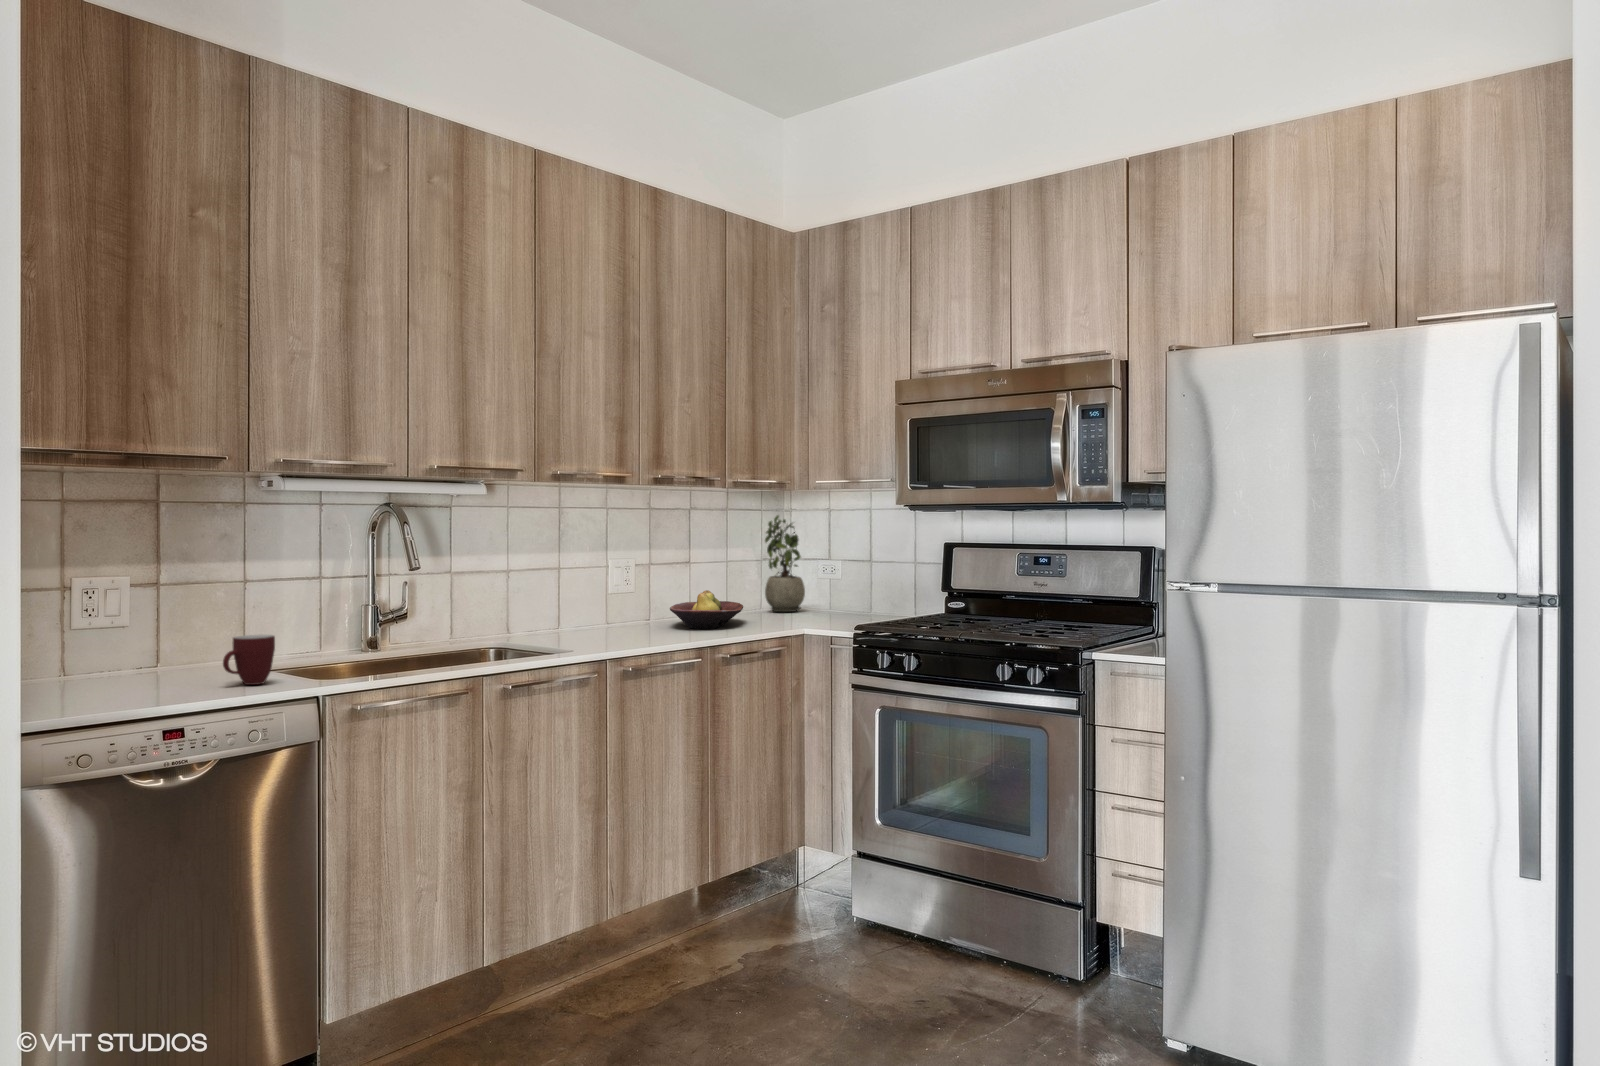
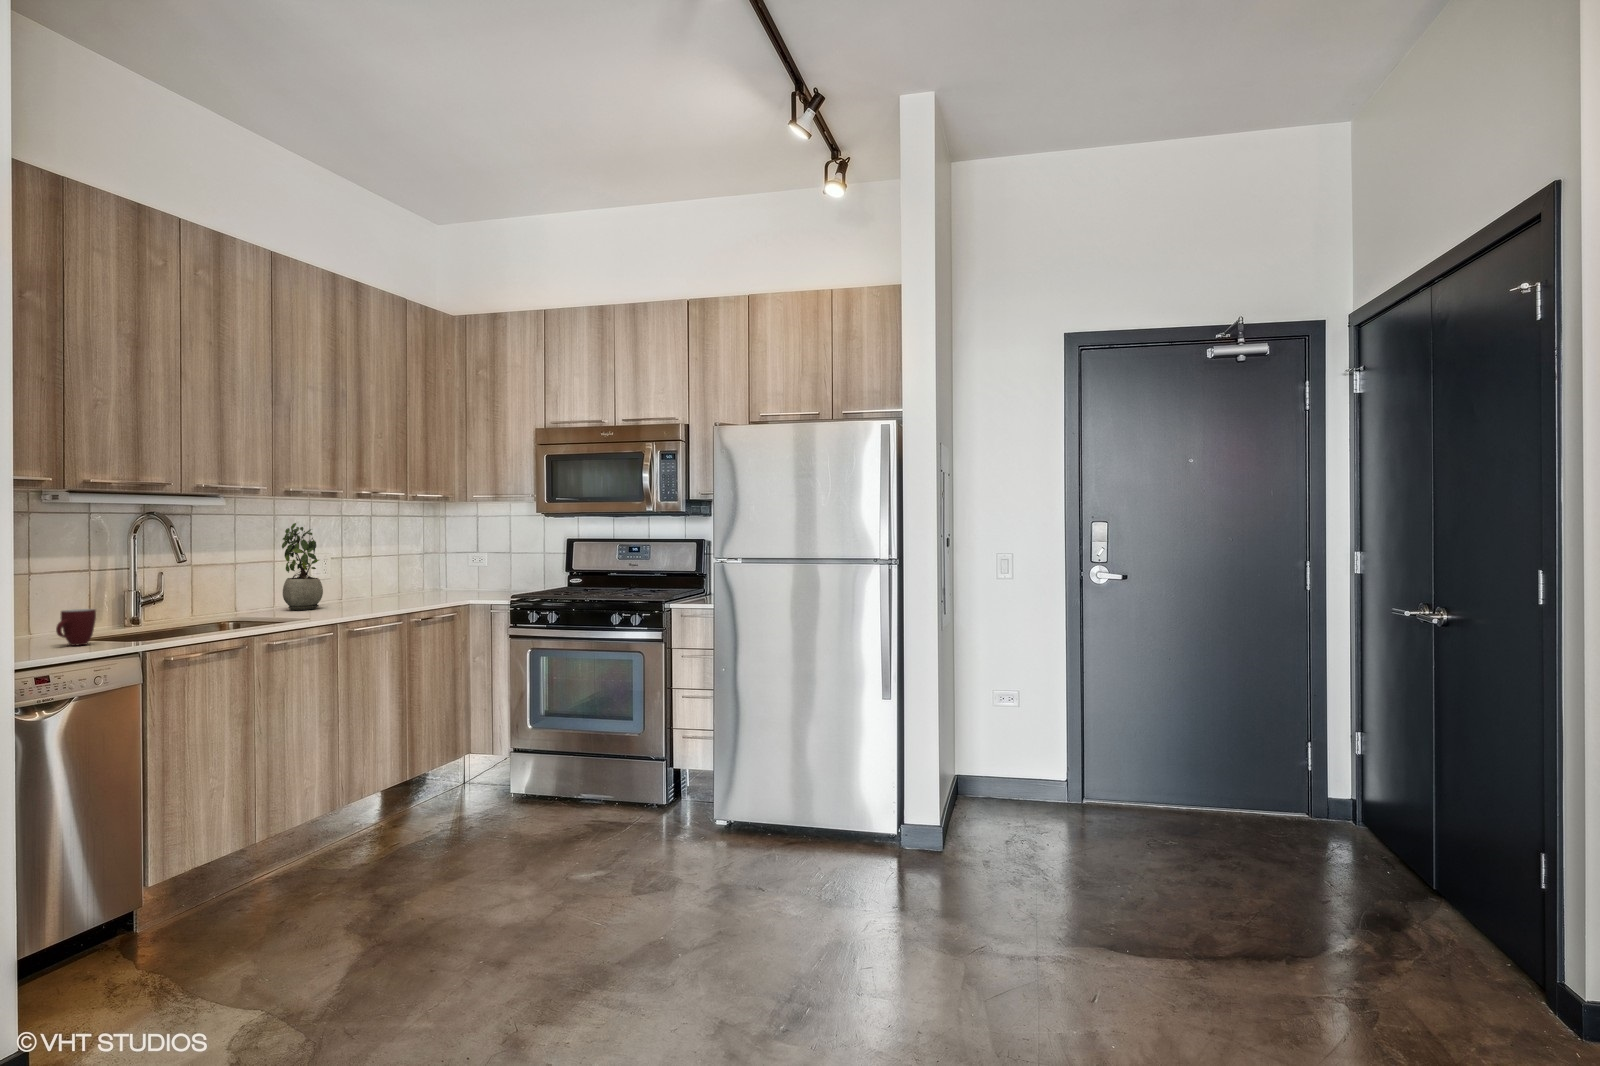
potted plant: present [765,515,805,612] -> present [282,523,323,610]
fruit bowl: present [670,590,743,629] -> none [365,576,422,603]

